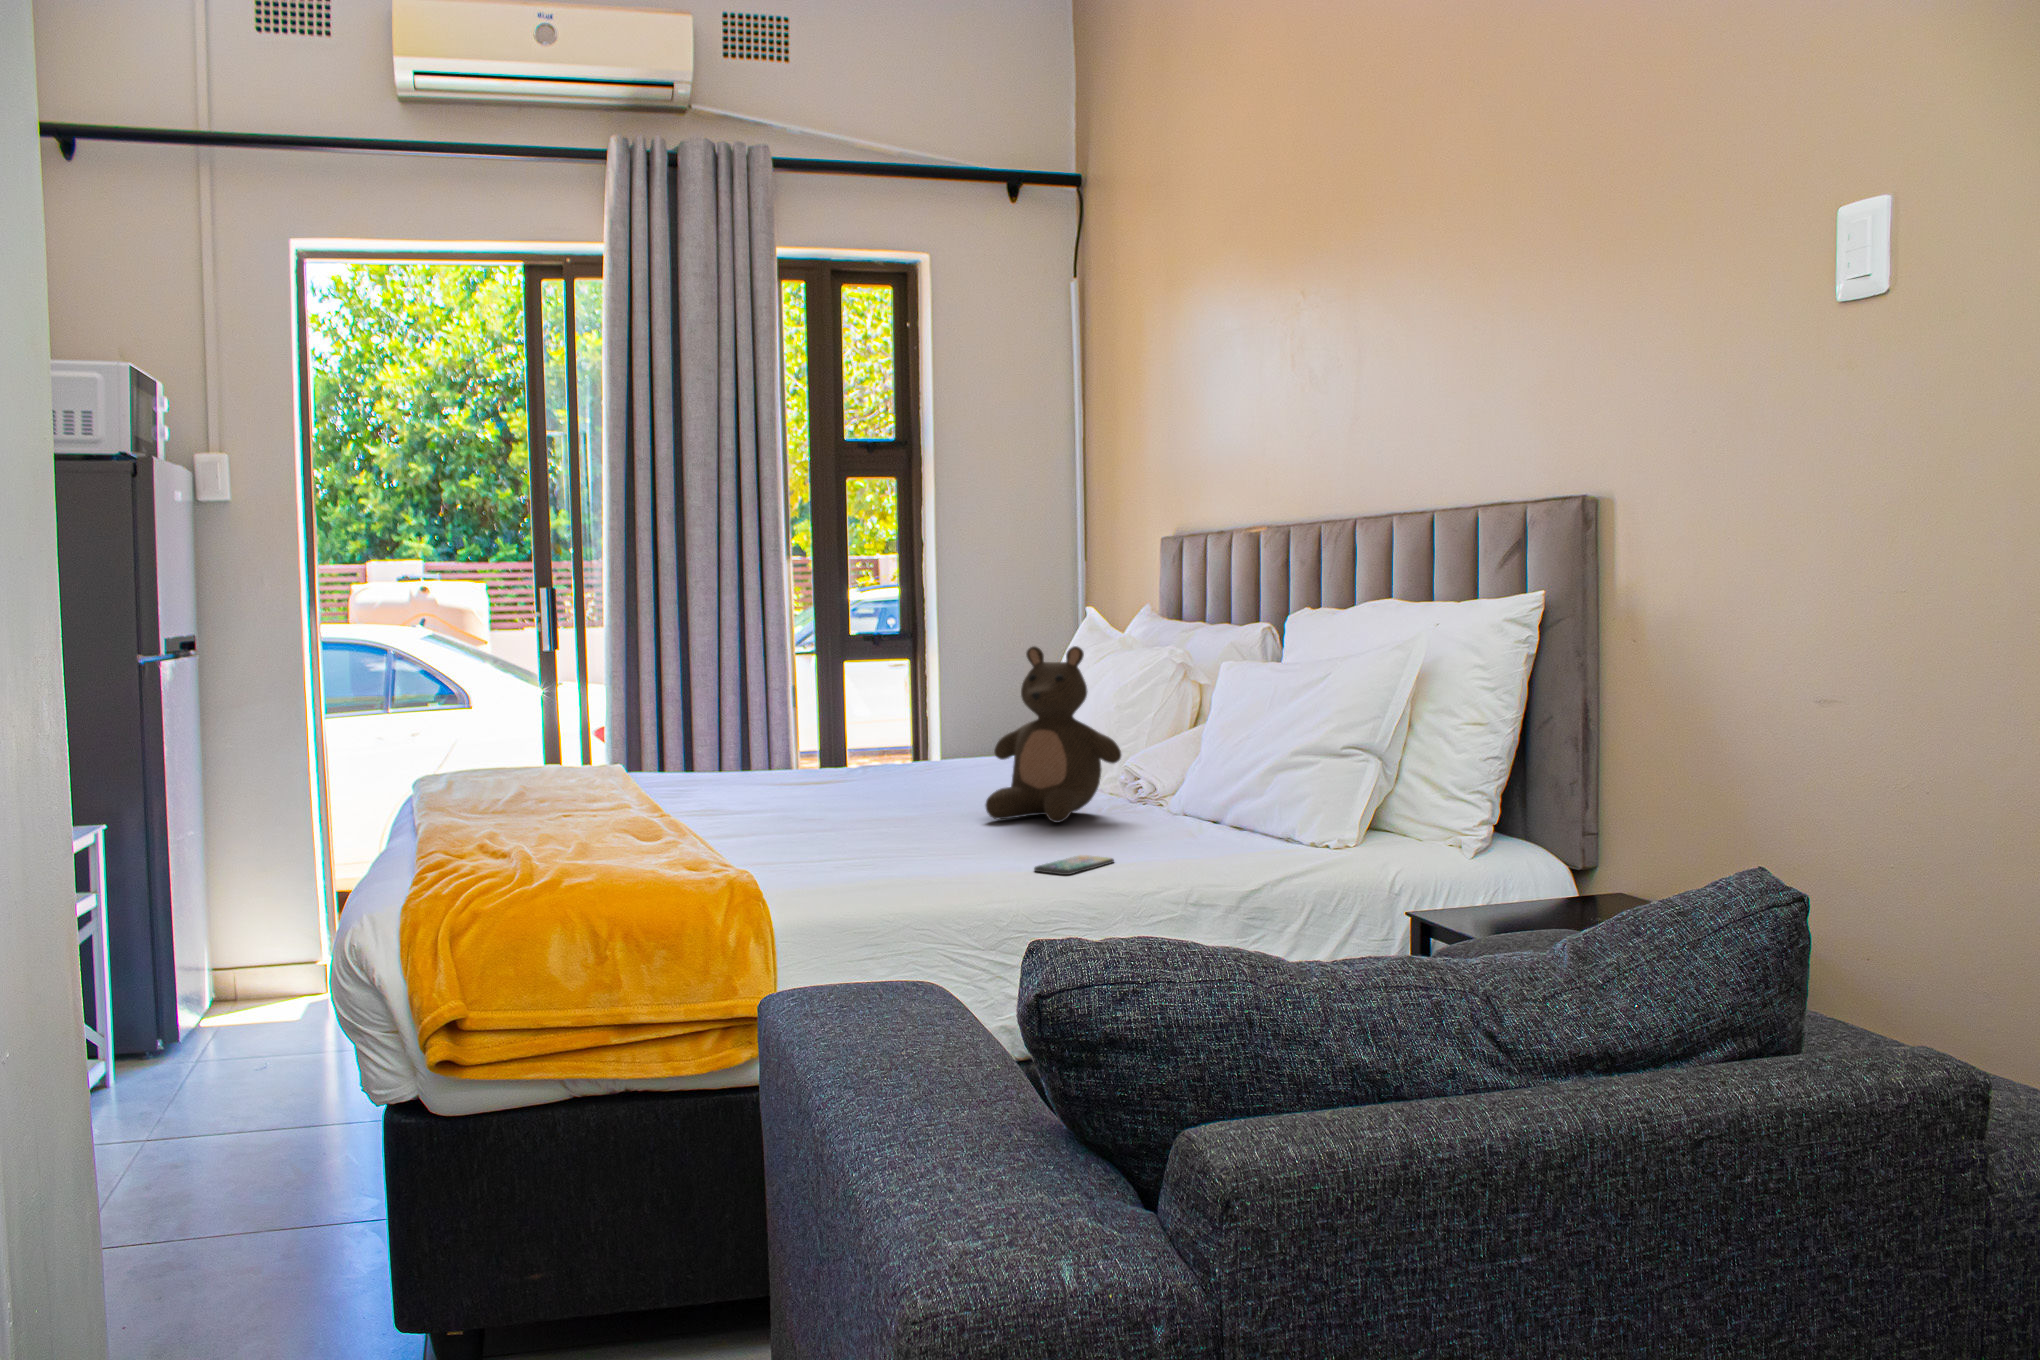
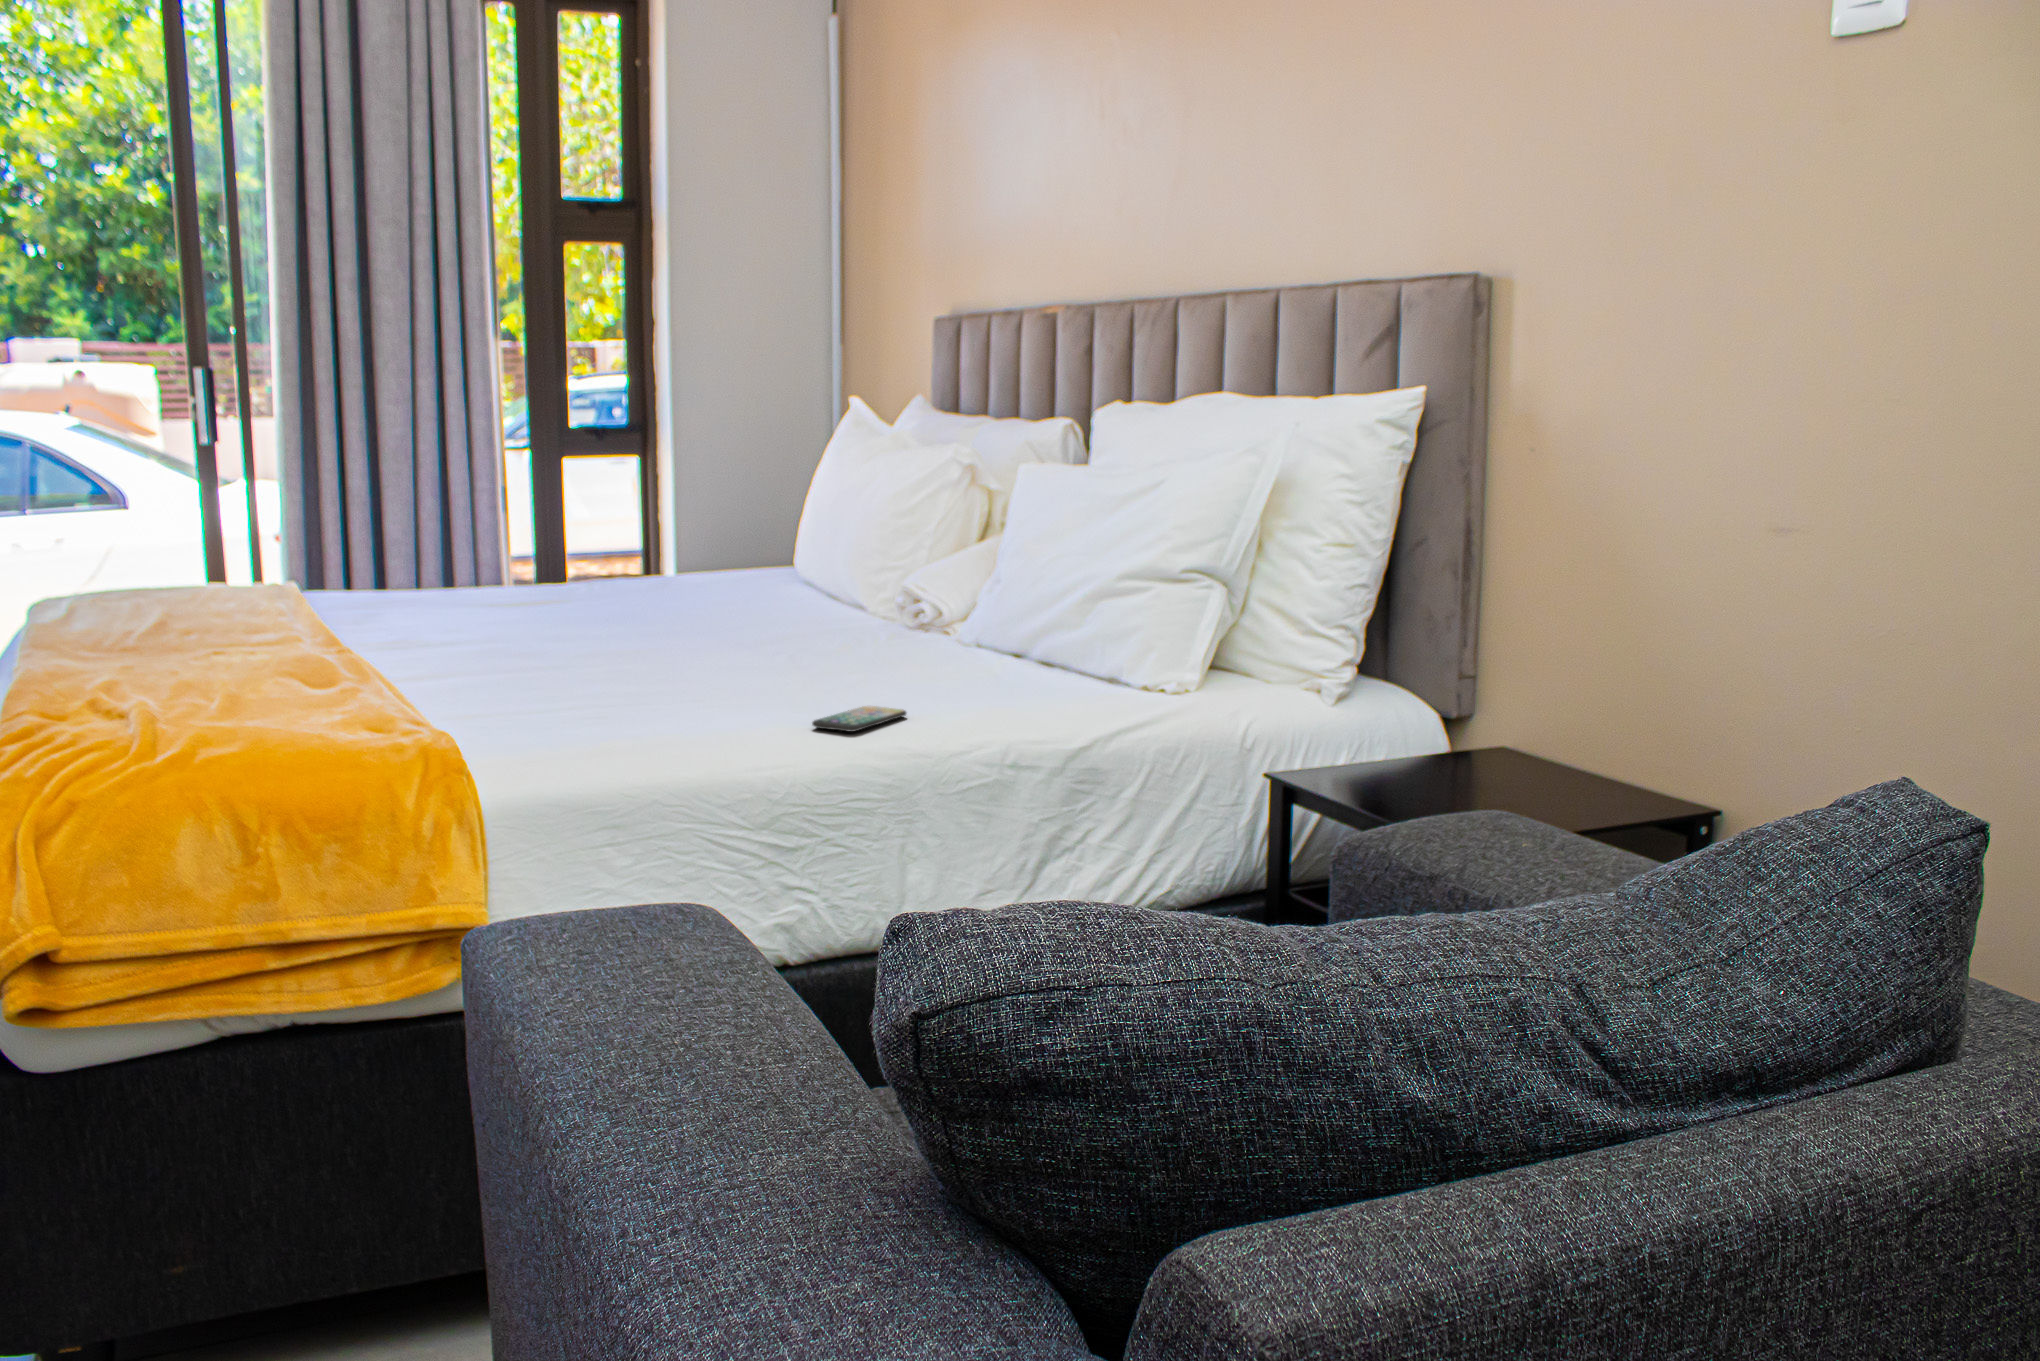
stuffed bear: present [986,646,1121,823] -> none [747,457,906,664]

